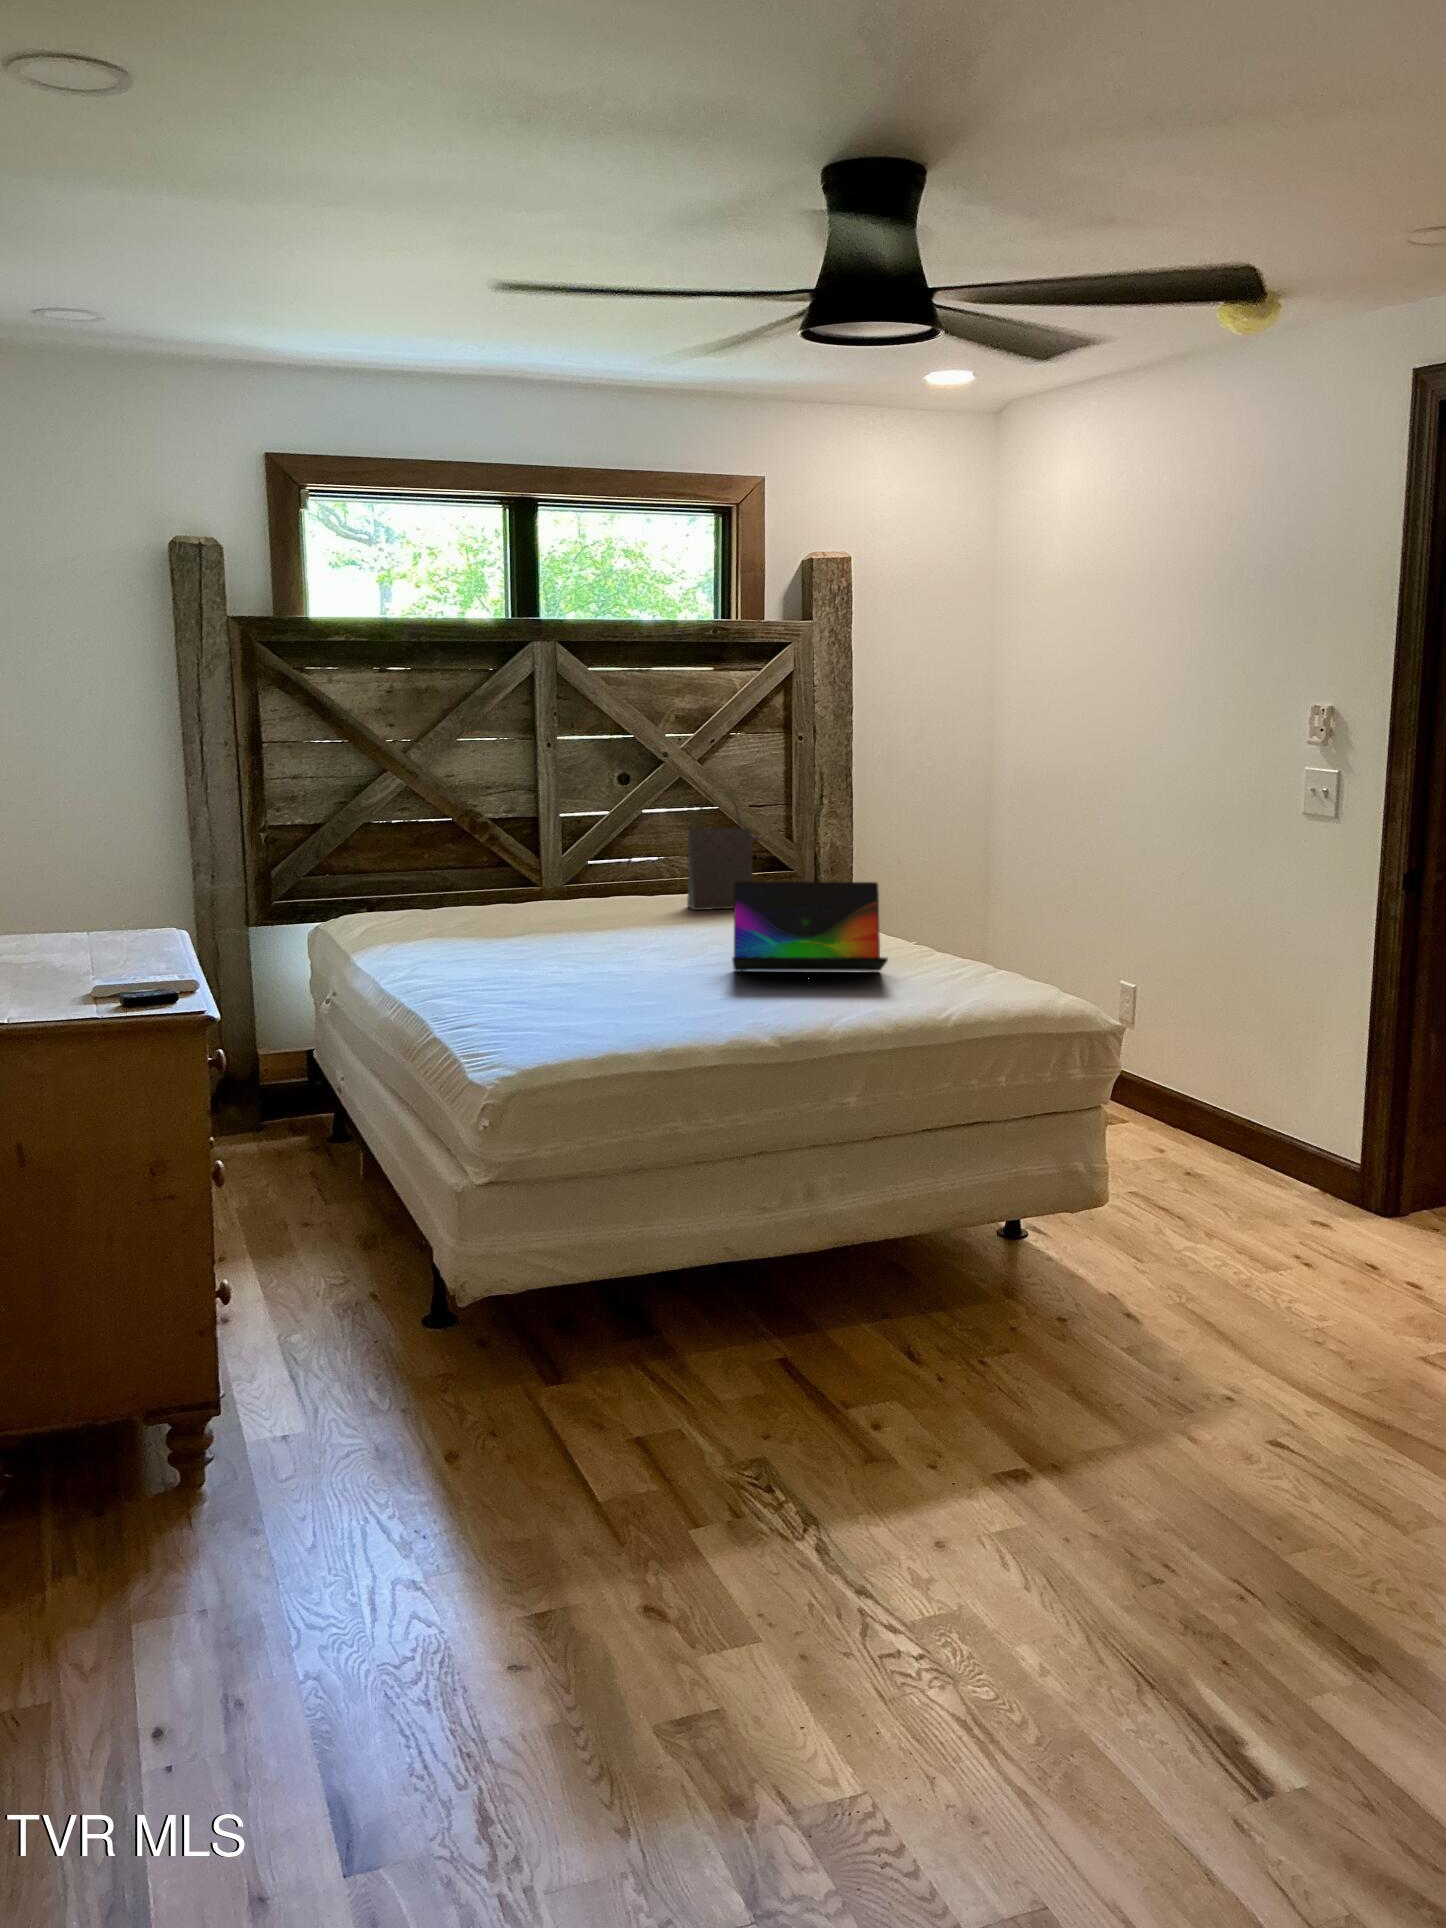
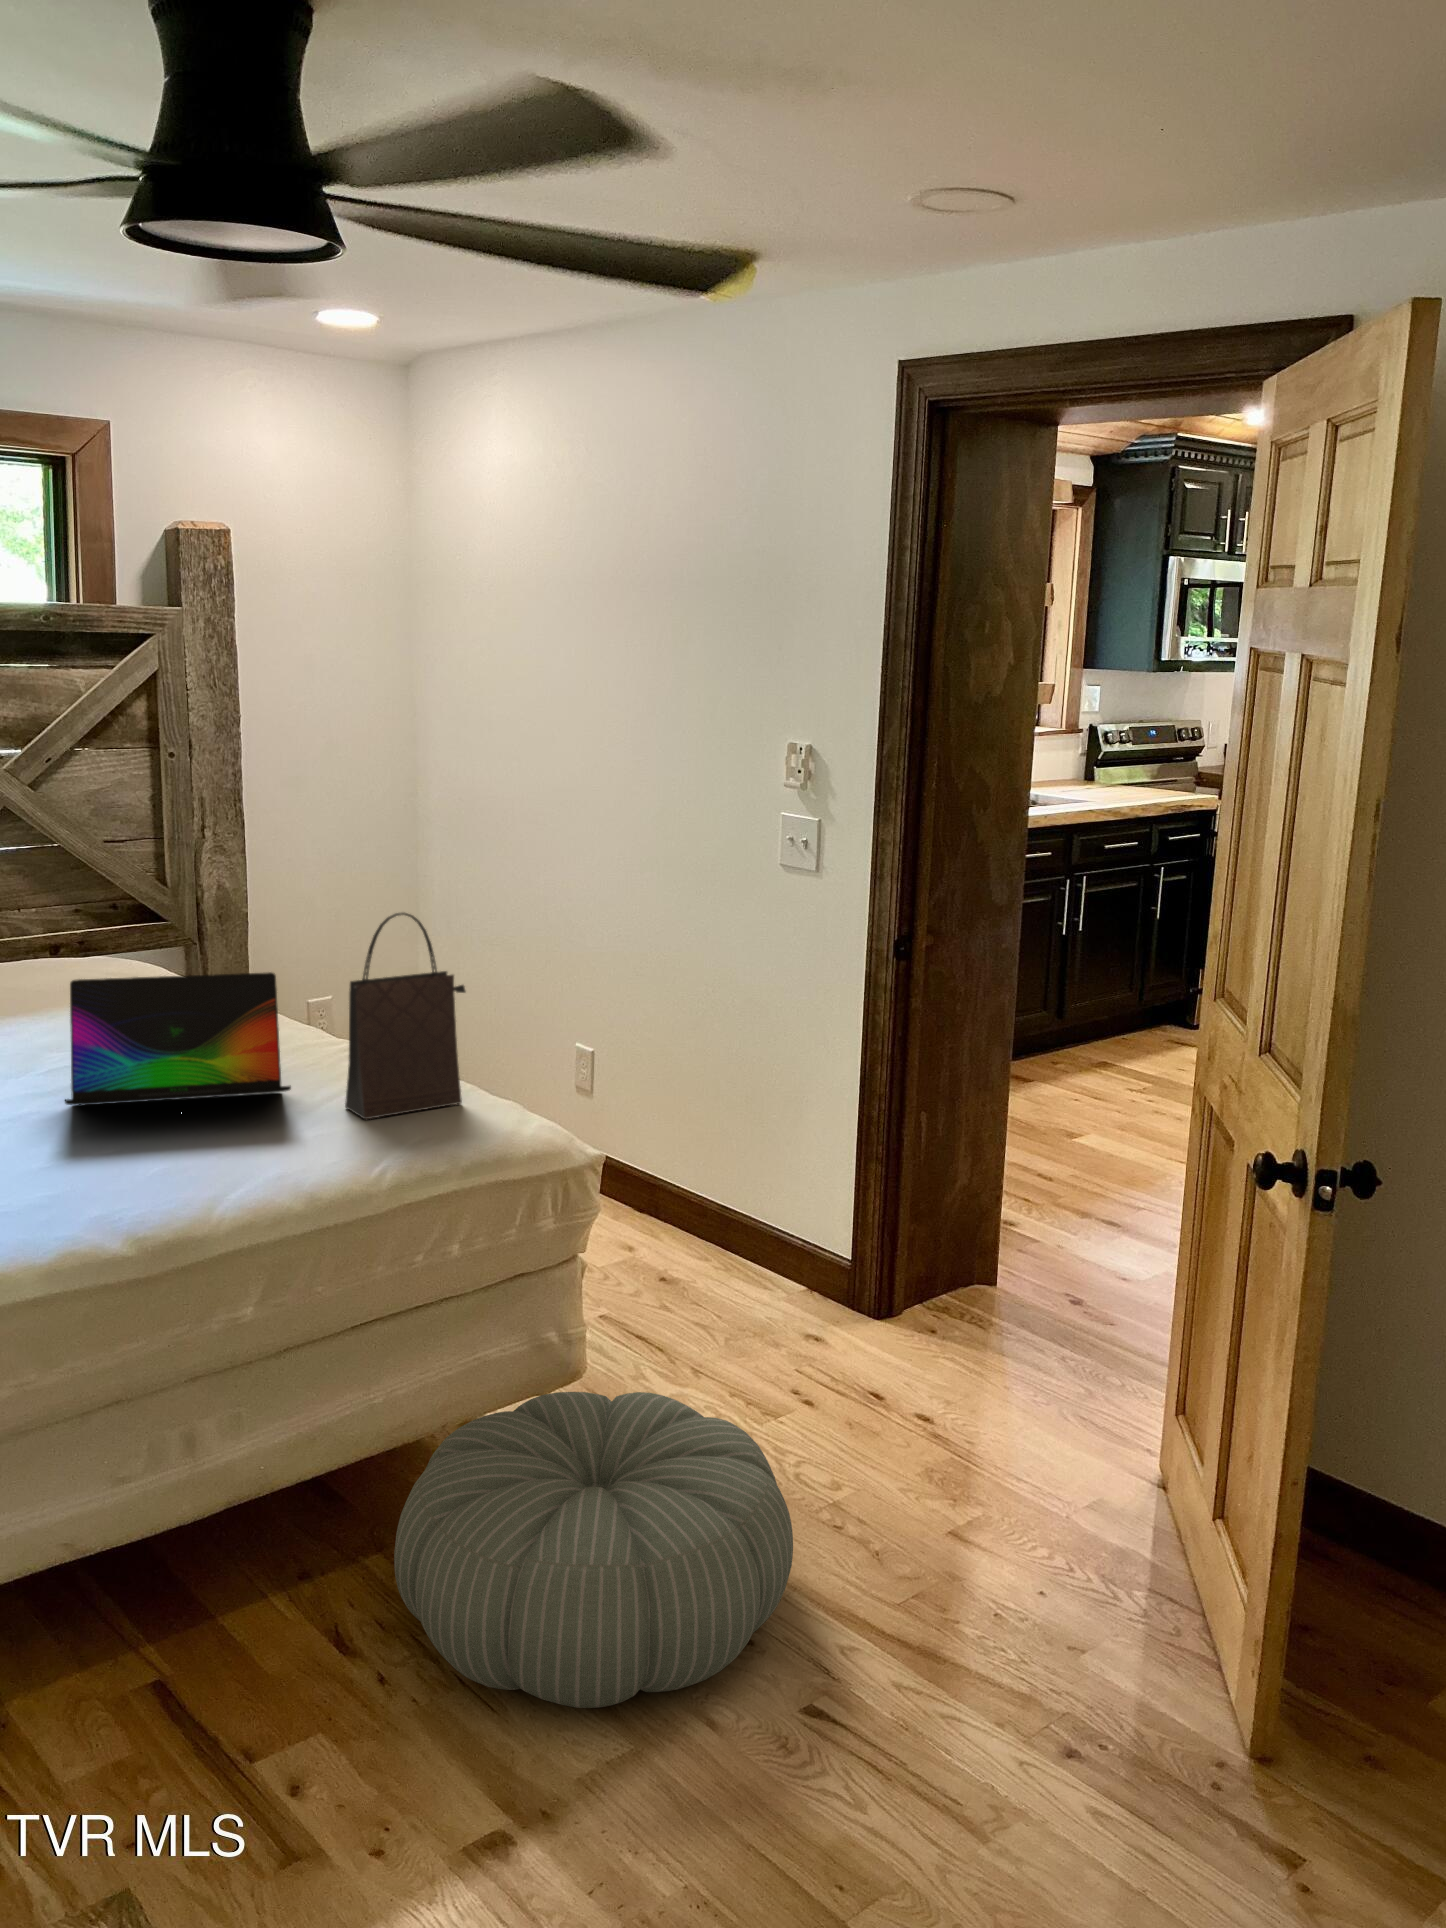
handbag: present [687,792,760,910] -> present [345,912,466,1119]
pouf: none [954,1204,1270,1413] -> present [394,1392,793,1708]

